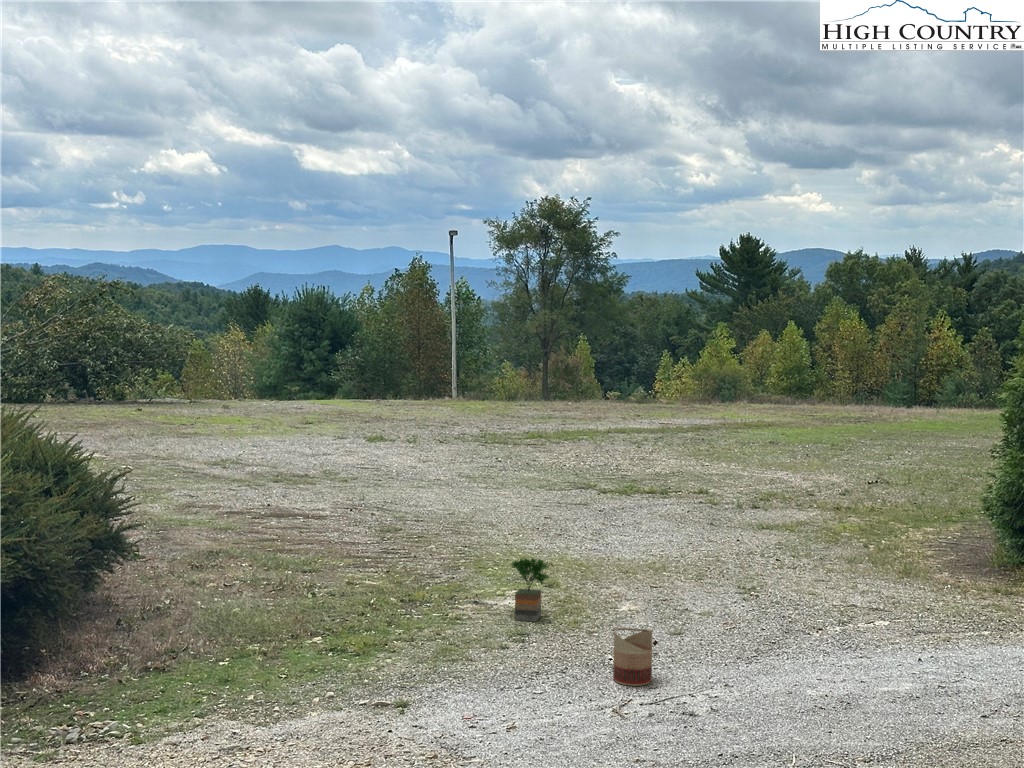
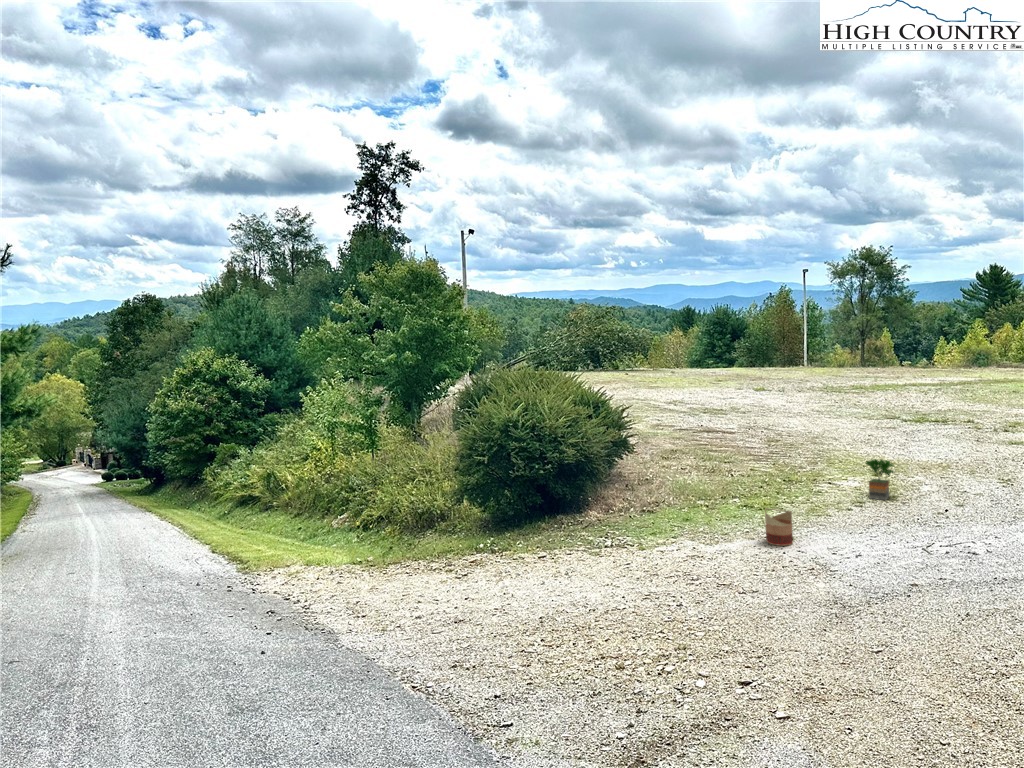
basket: present [613,628,653,686] -> present [765,508,793,546]

